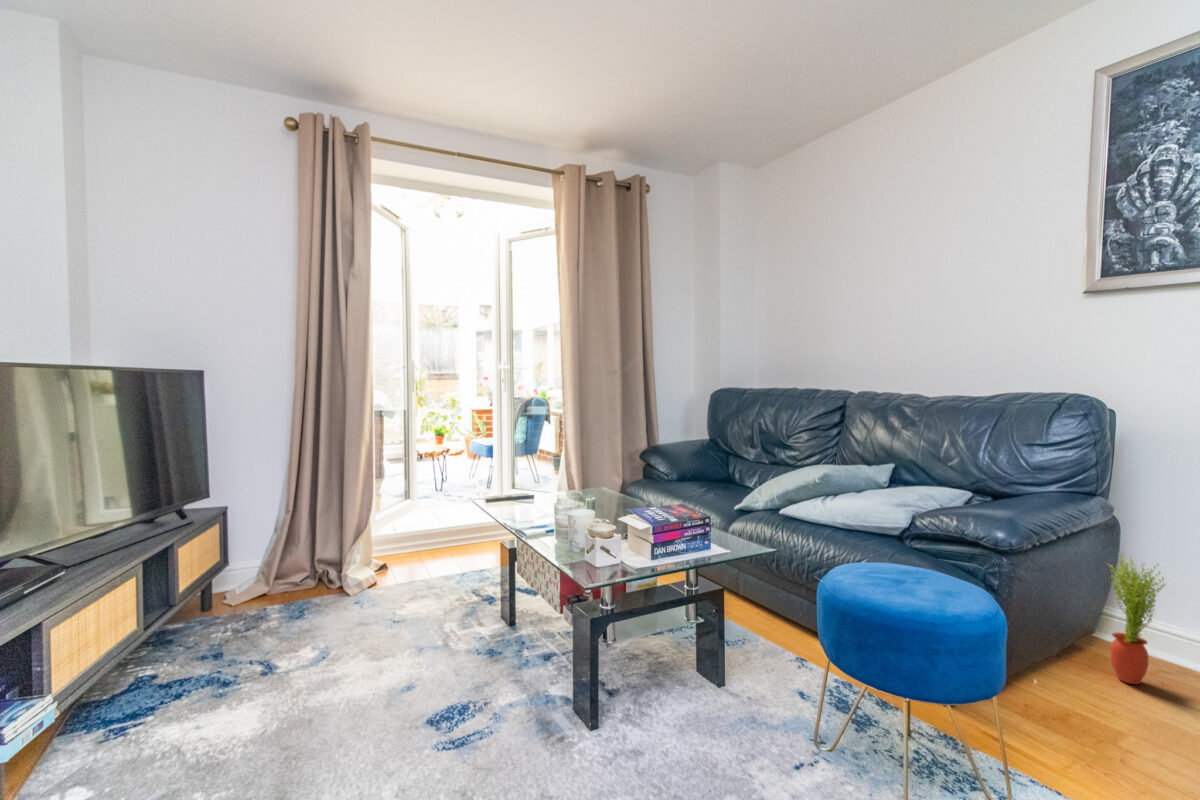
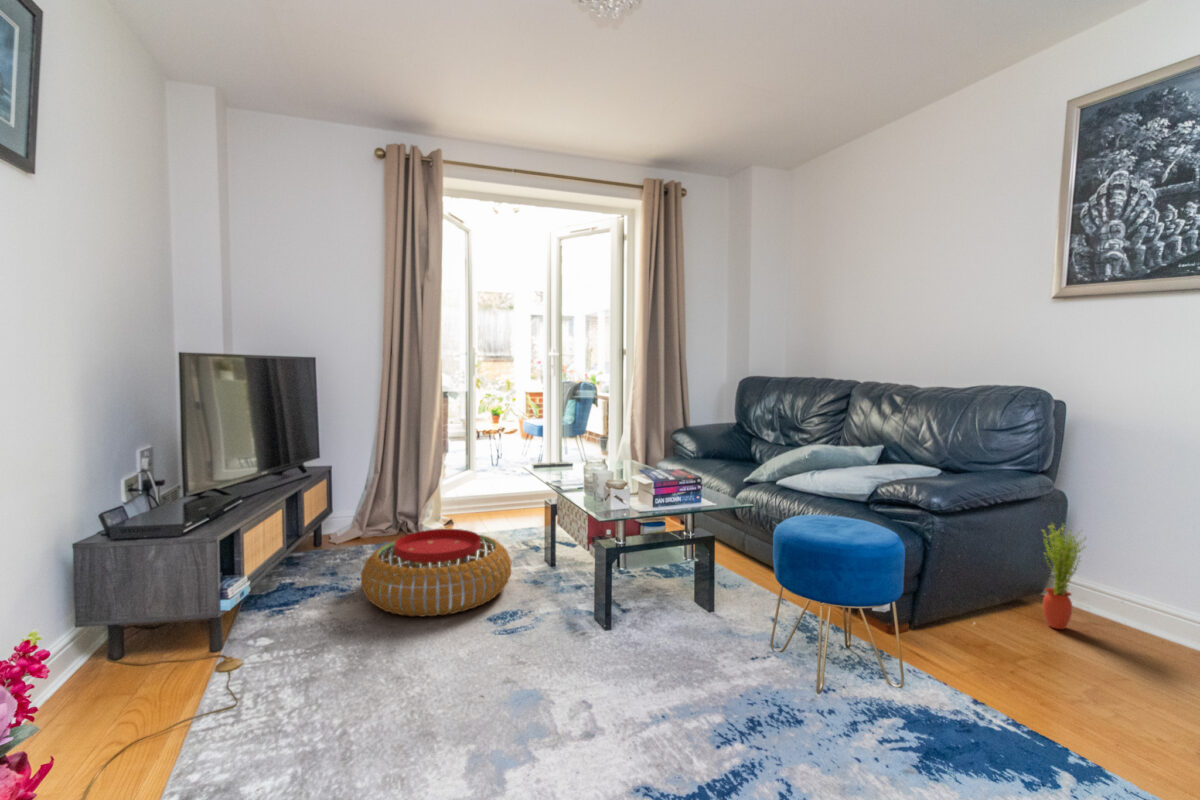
pouf: none [247,588,460,726] -> present [361,529,511,616]

